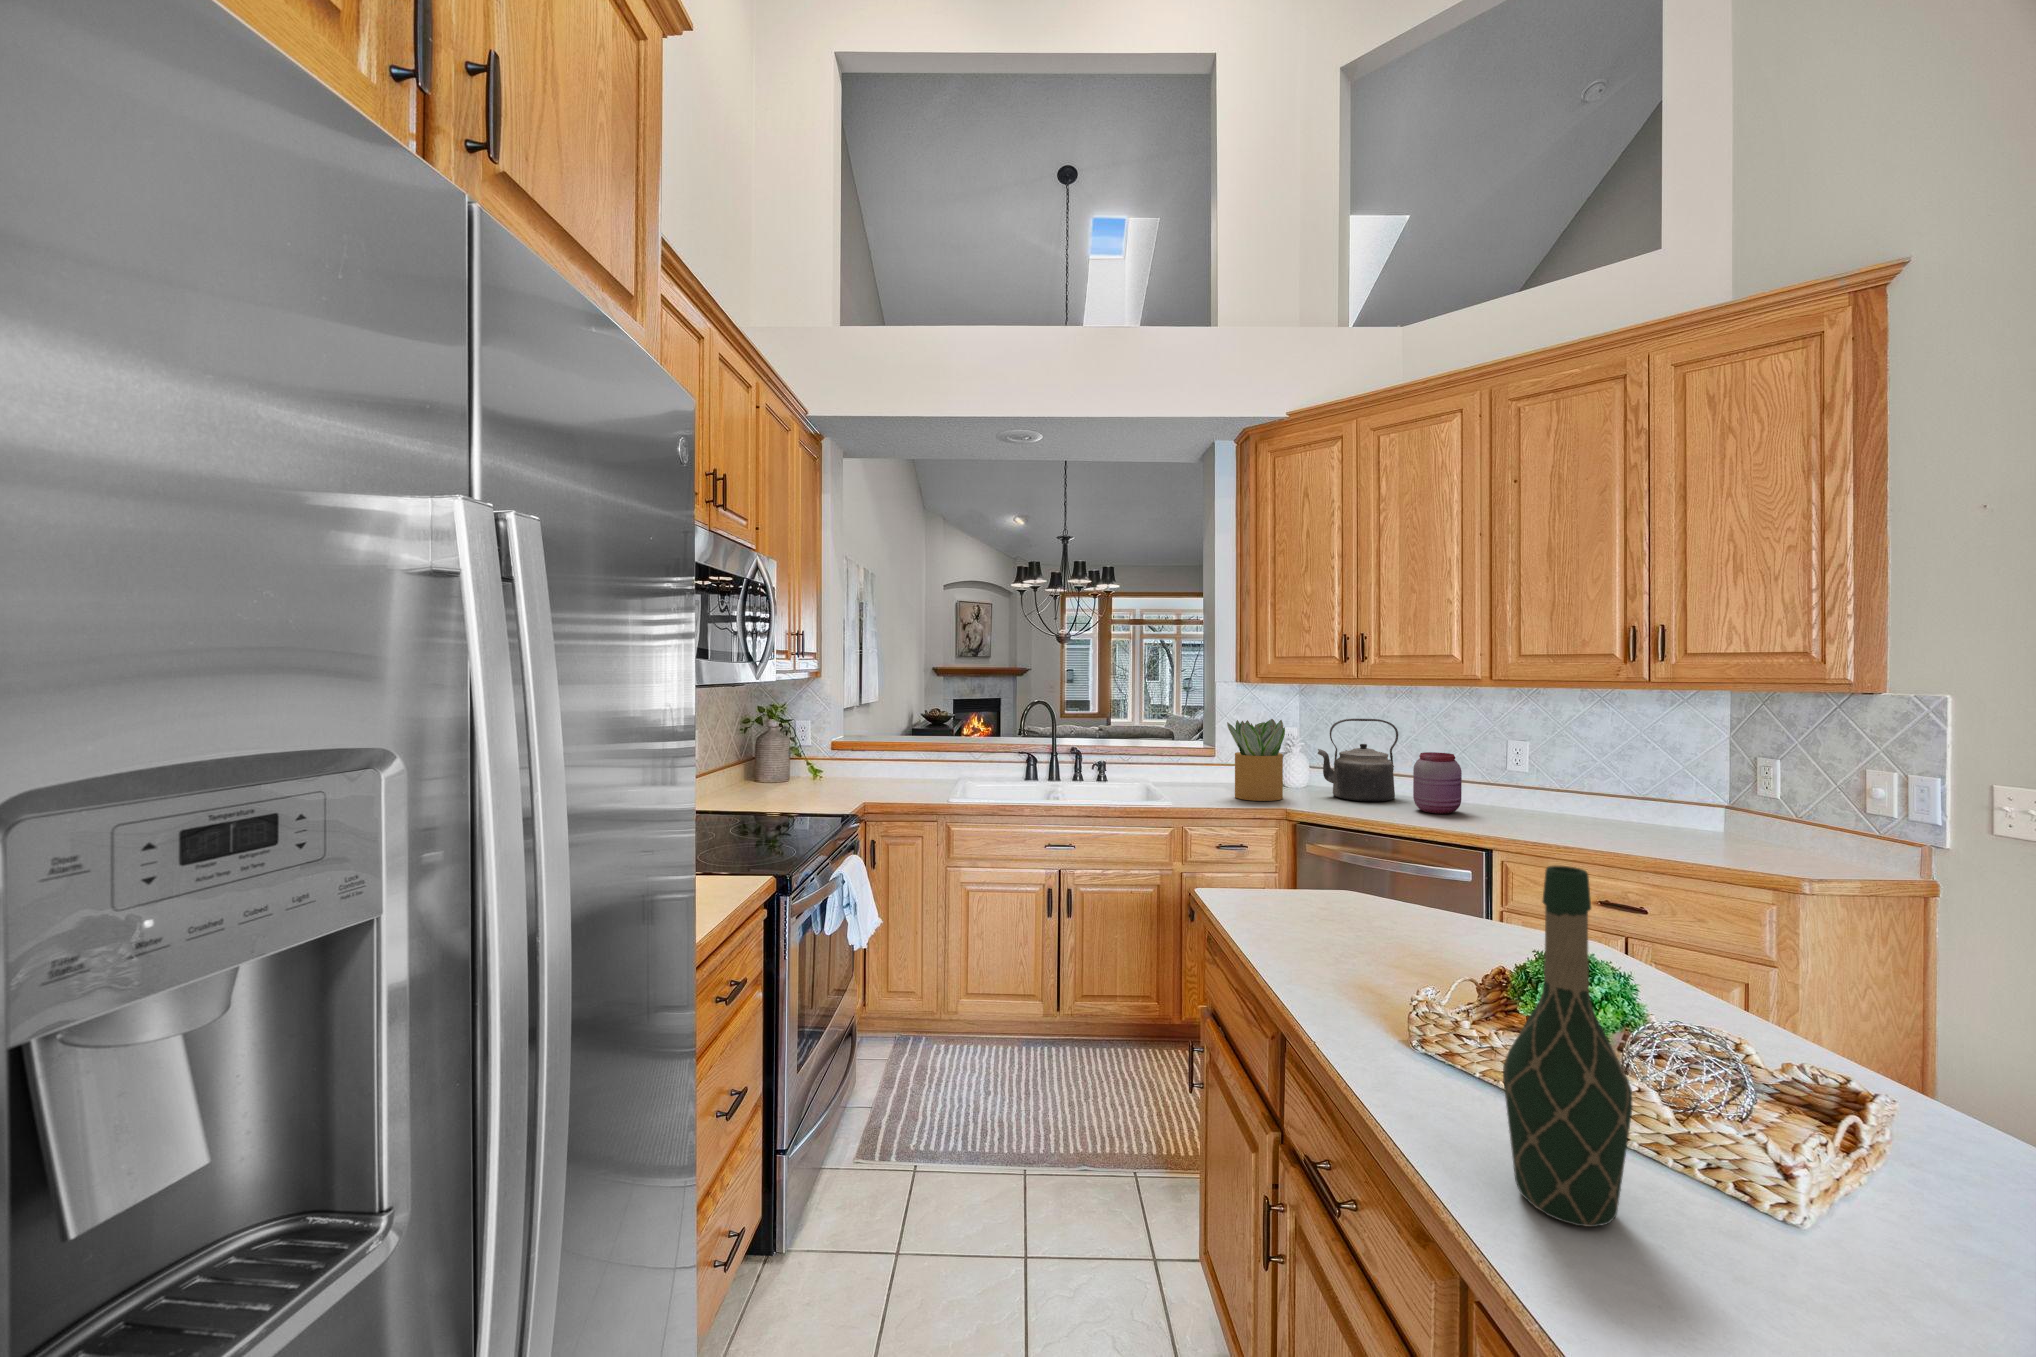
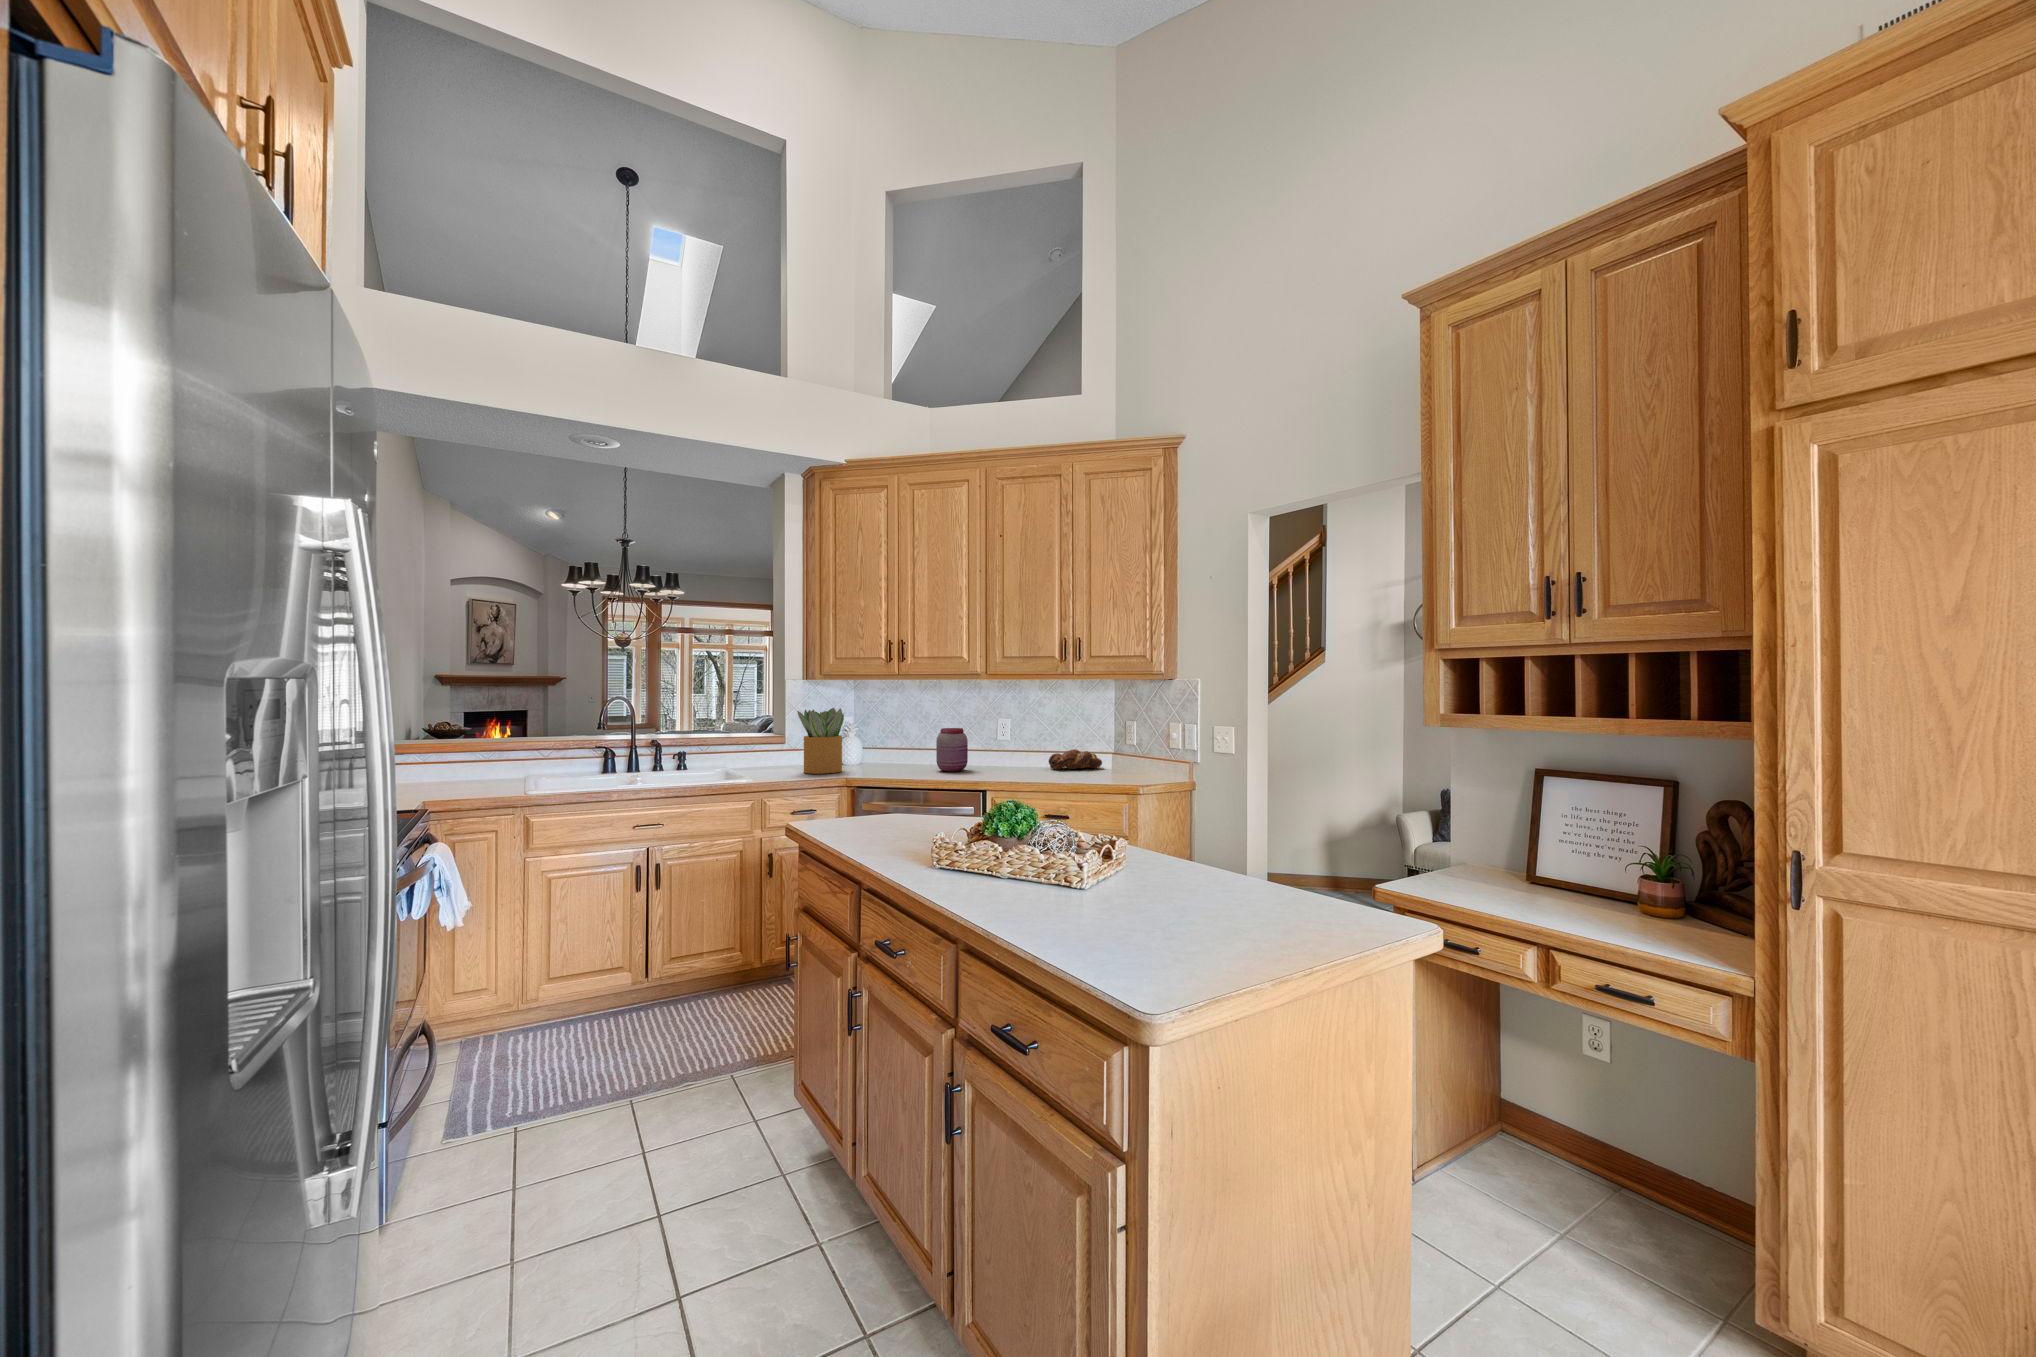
kettle: present [1318,719,1398,801] -> none [868,706,926,768]
bread loaf: none [1600,796,1705,828] -> present [1049,749,1102,769]
wine bottle: present [1503,866,1632,1227] -> none [987,735,1039,899]

